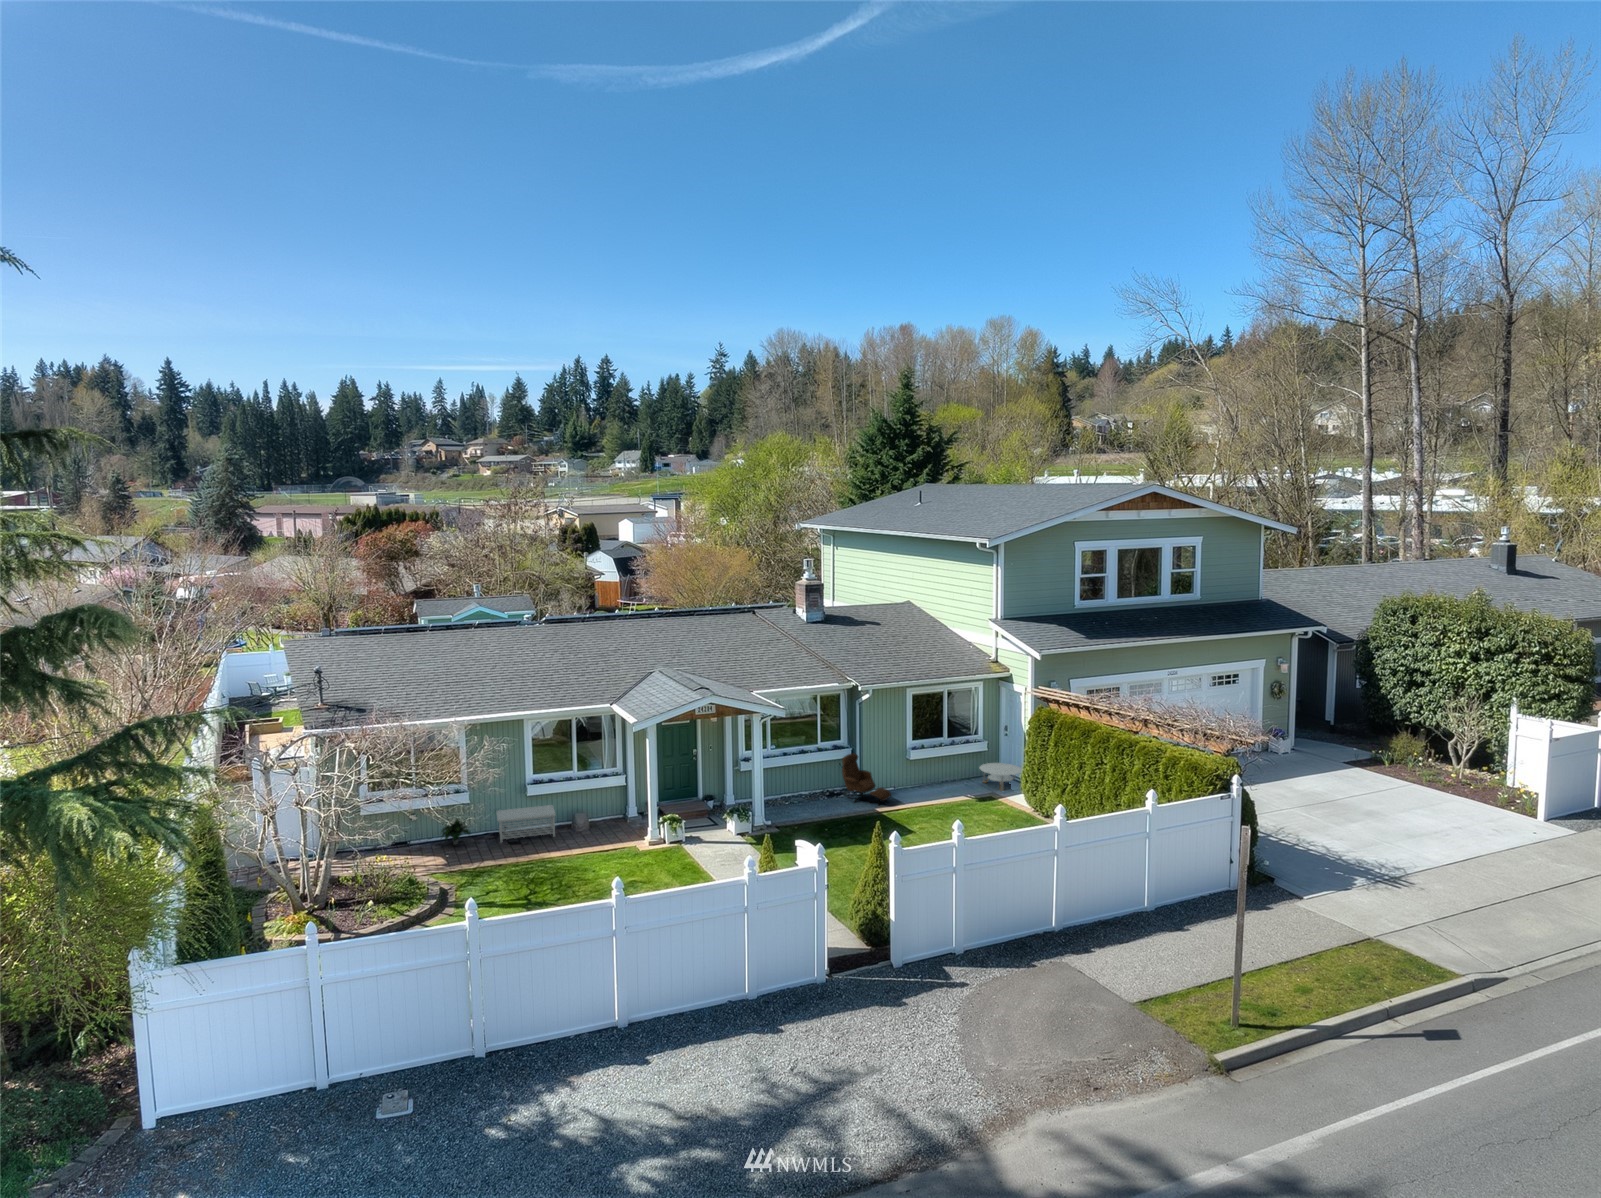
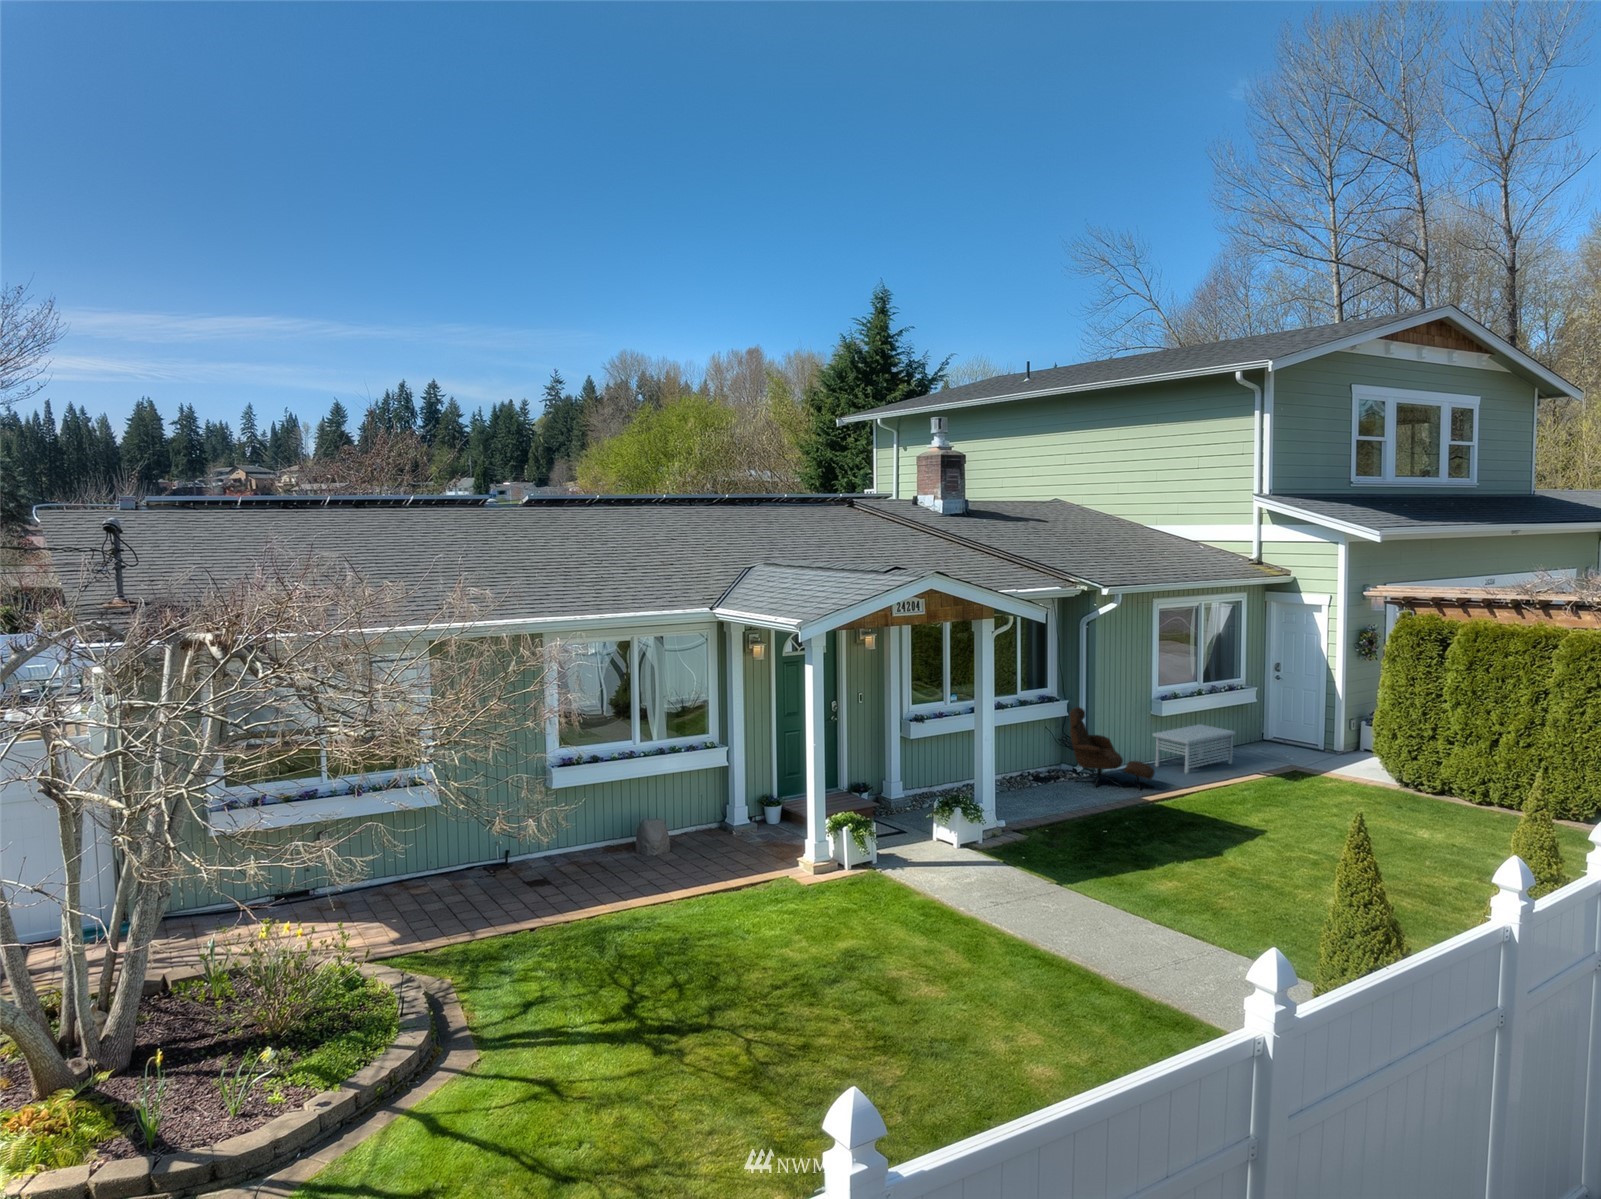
round table: present [980,763,1021,791] -> none [1246,722,1320,763]
storage bench: present [497,805,556,842] -> present [1153,725,1235,773]
potted plant: present [442,819,470,844] -> none [381,837,448,894]

